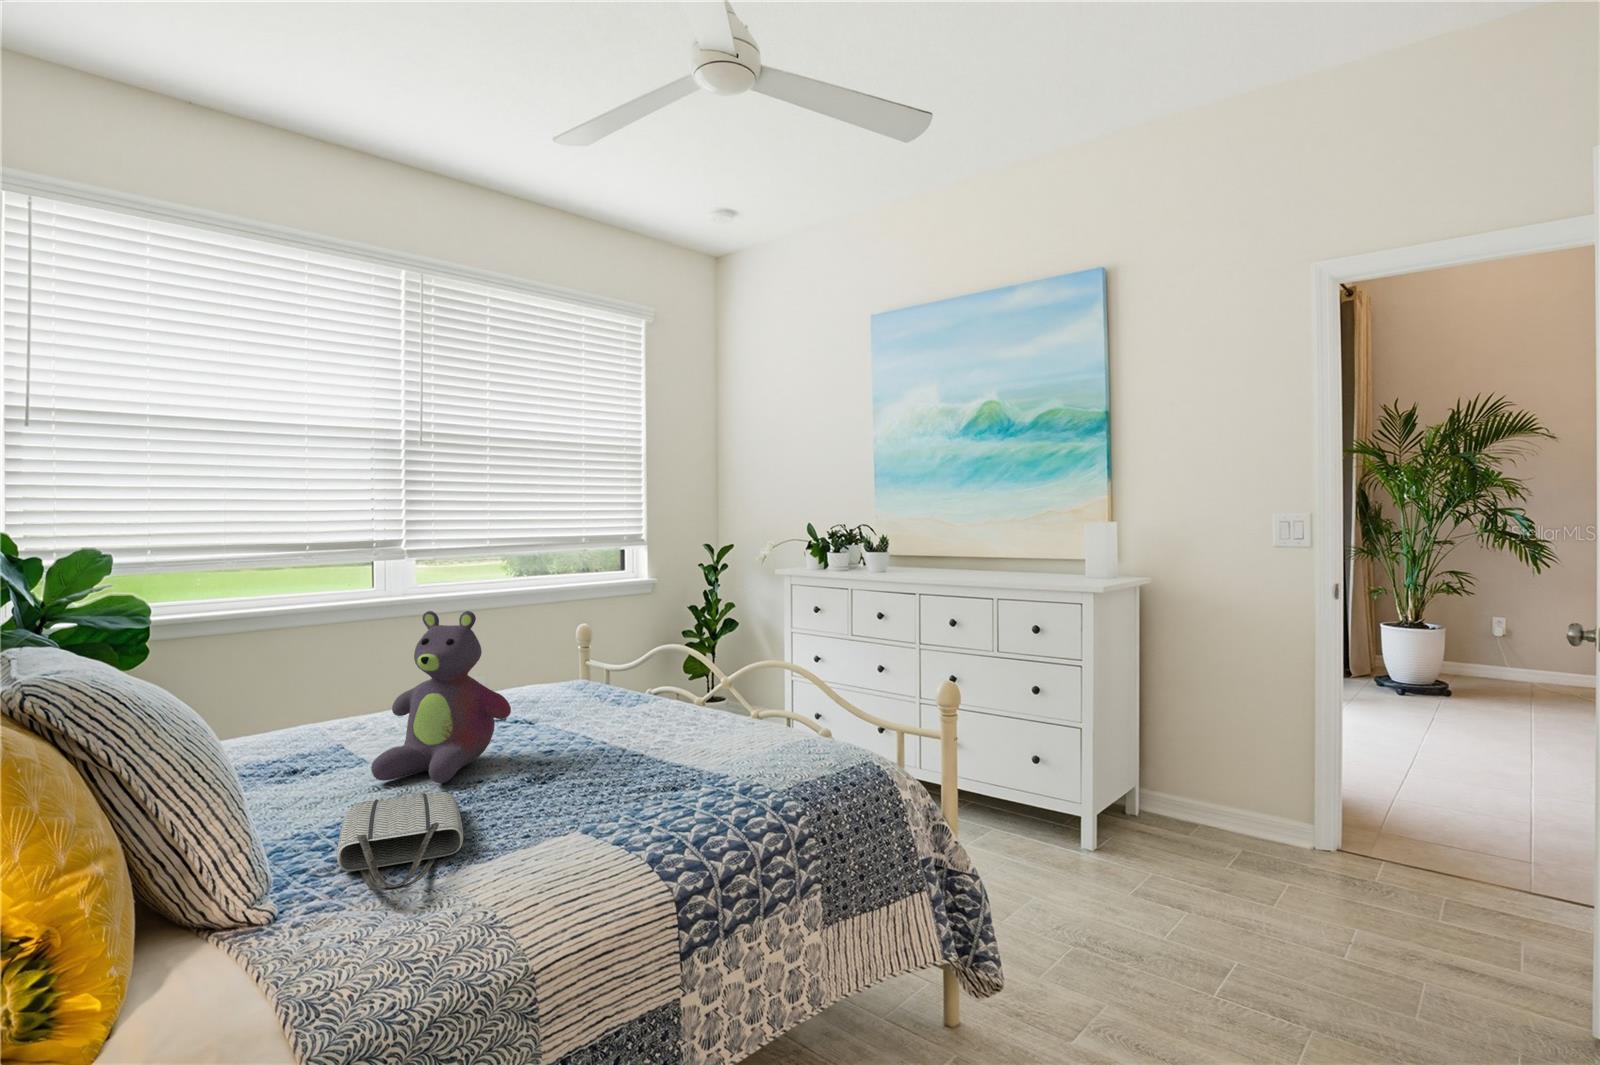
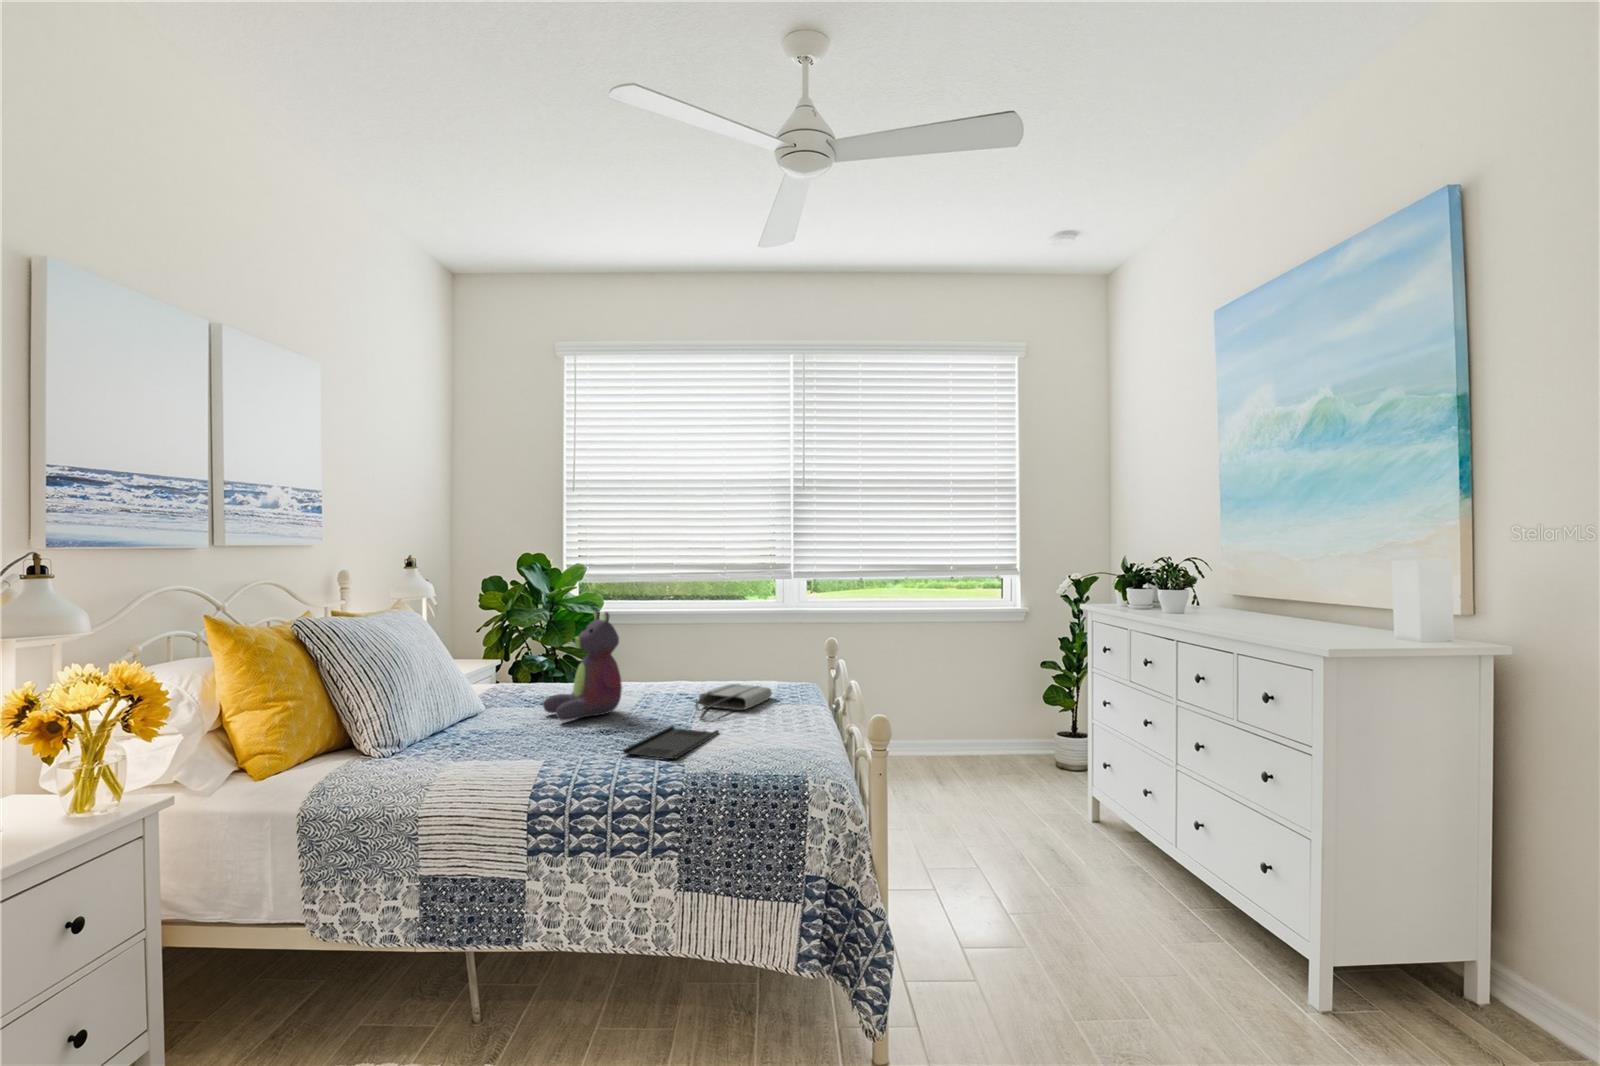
tray: none [604,741,722,792] -> present [623,726,719,759]
tote bag: present [337,792,463,890] -> present [695,684,772,711]

